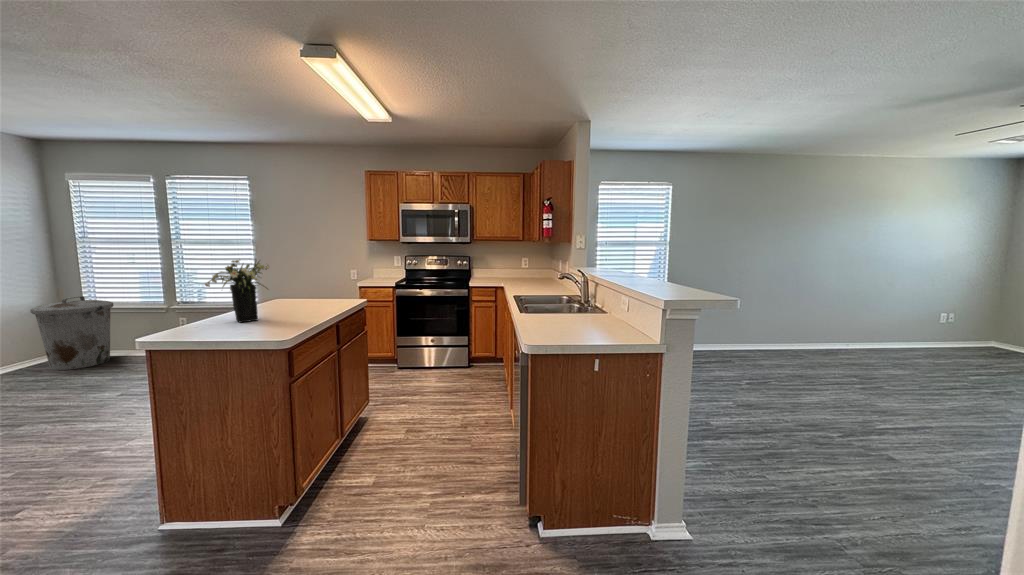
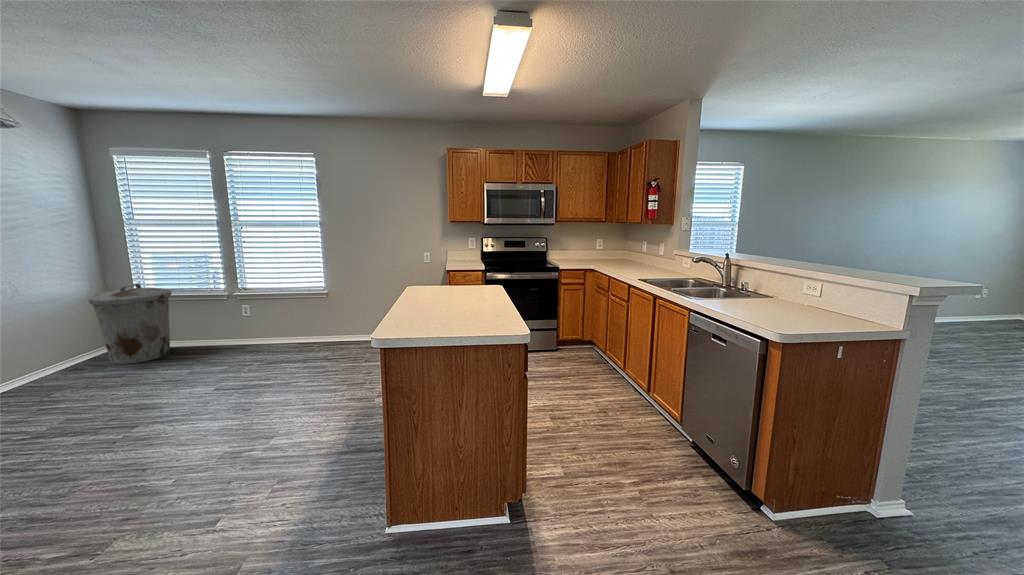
flower arrangement: present [205,259,269,322] -> none [408,245,466,314]

